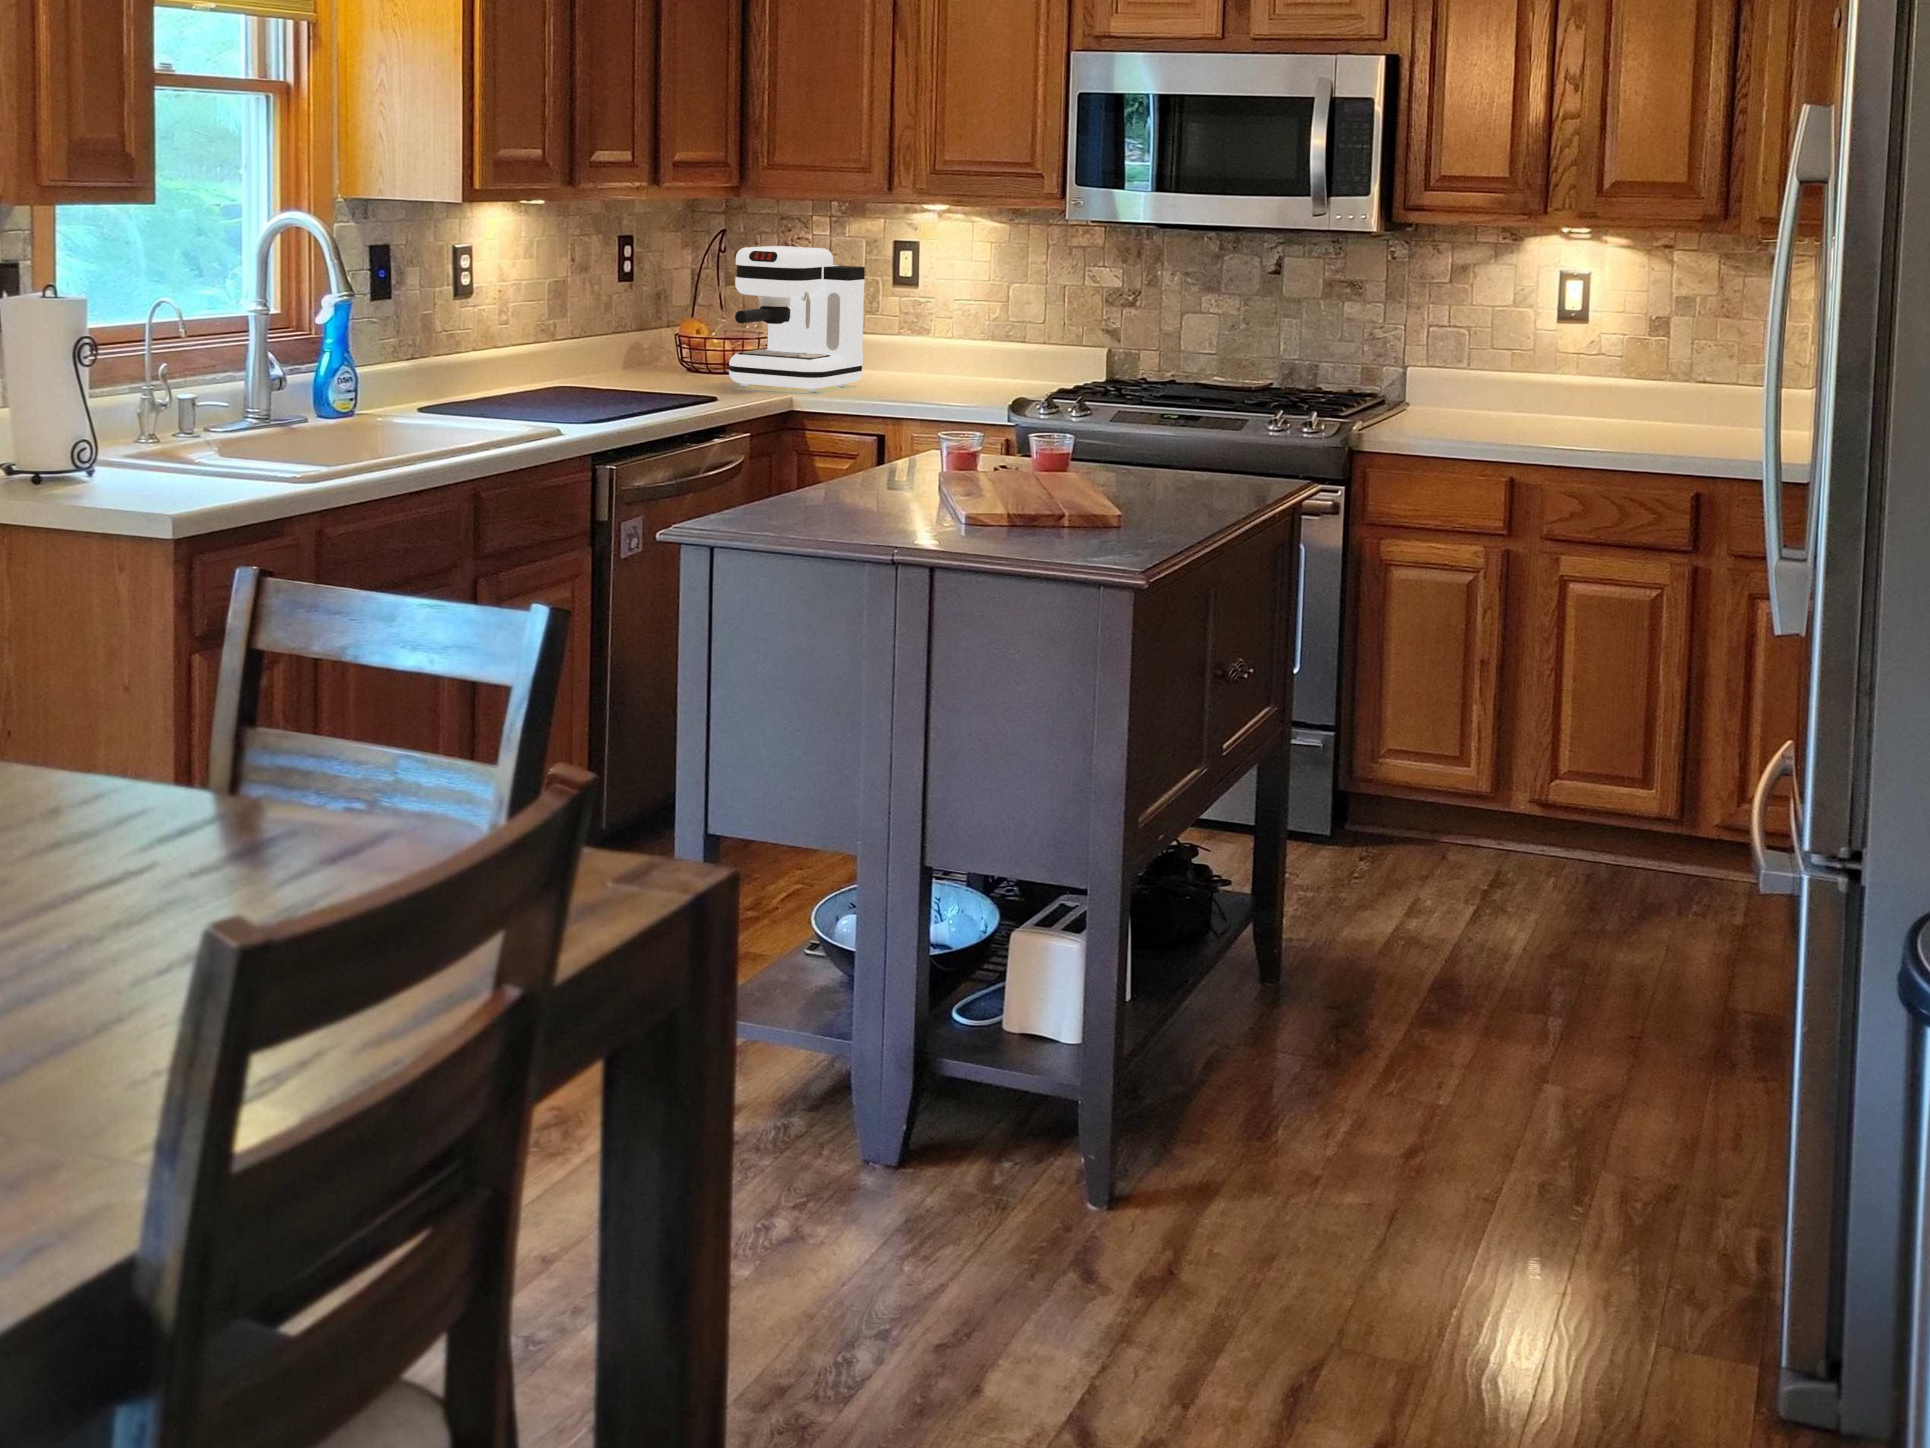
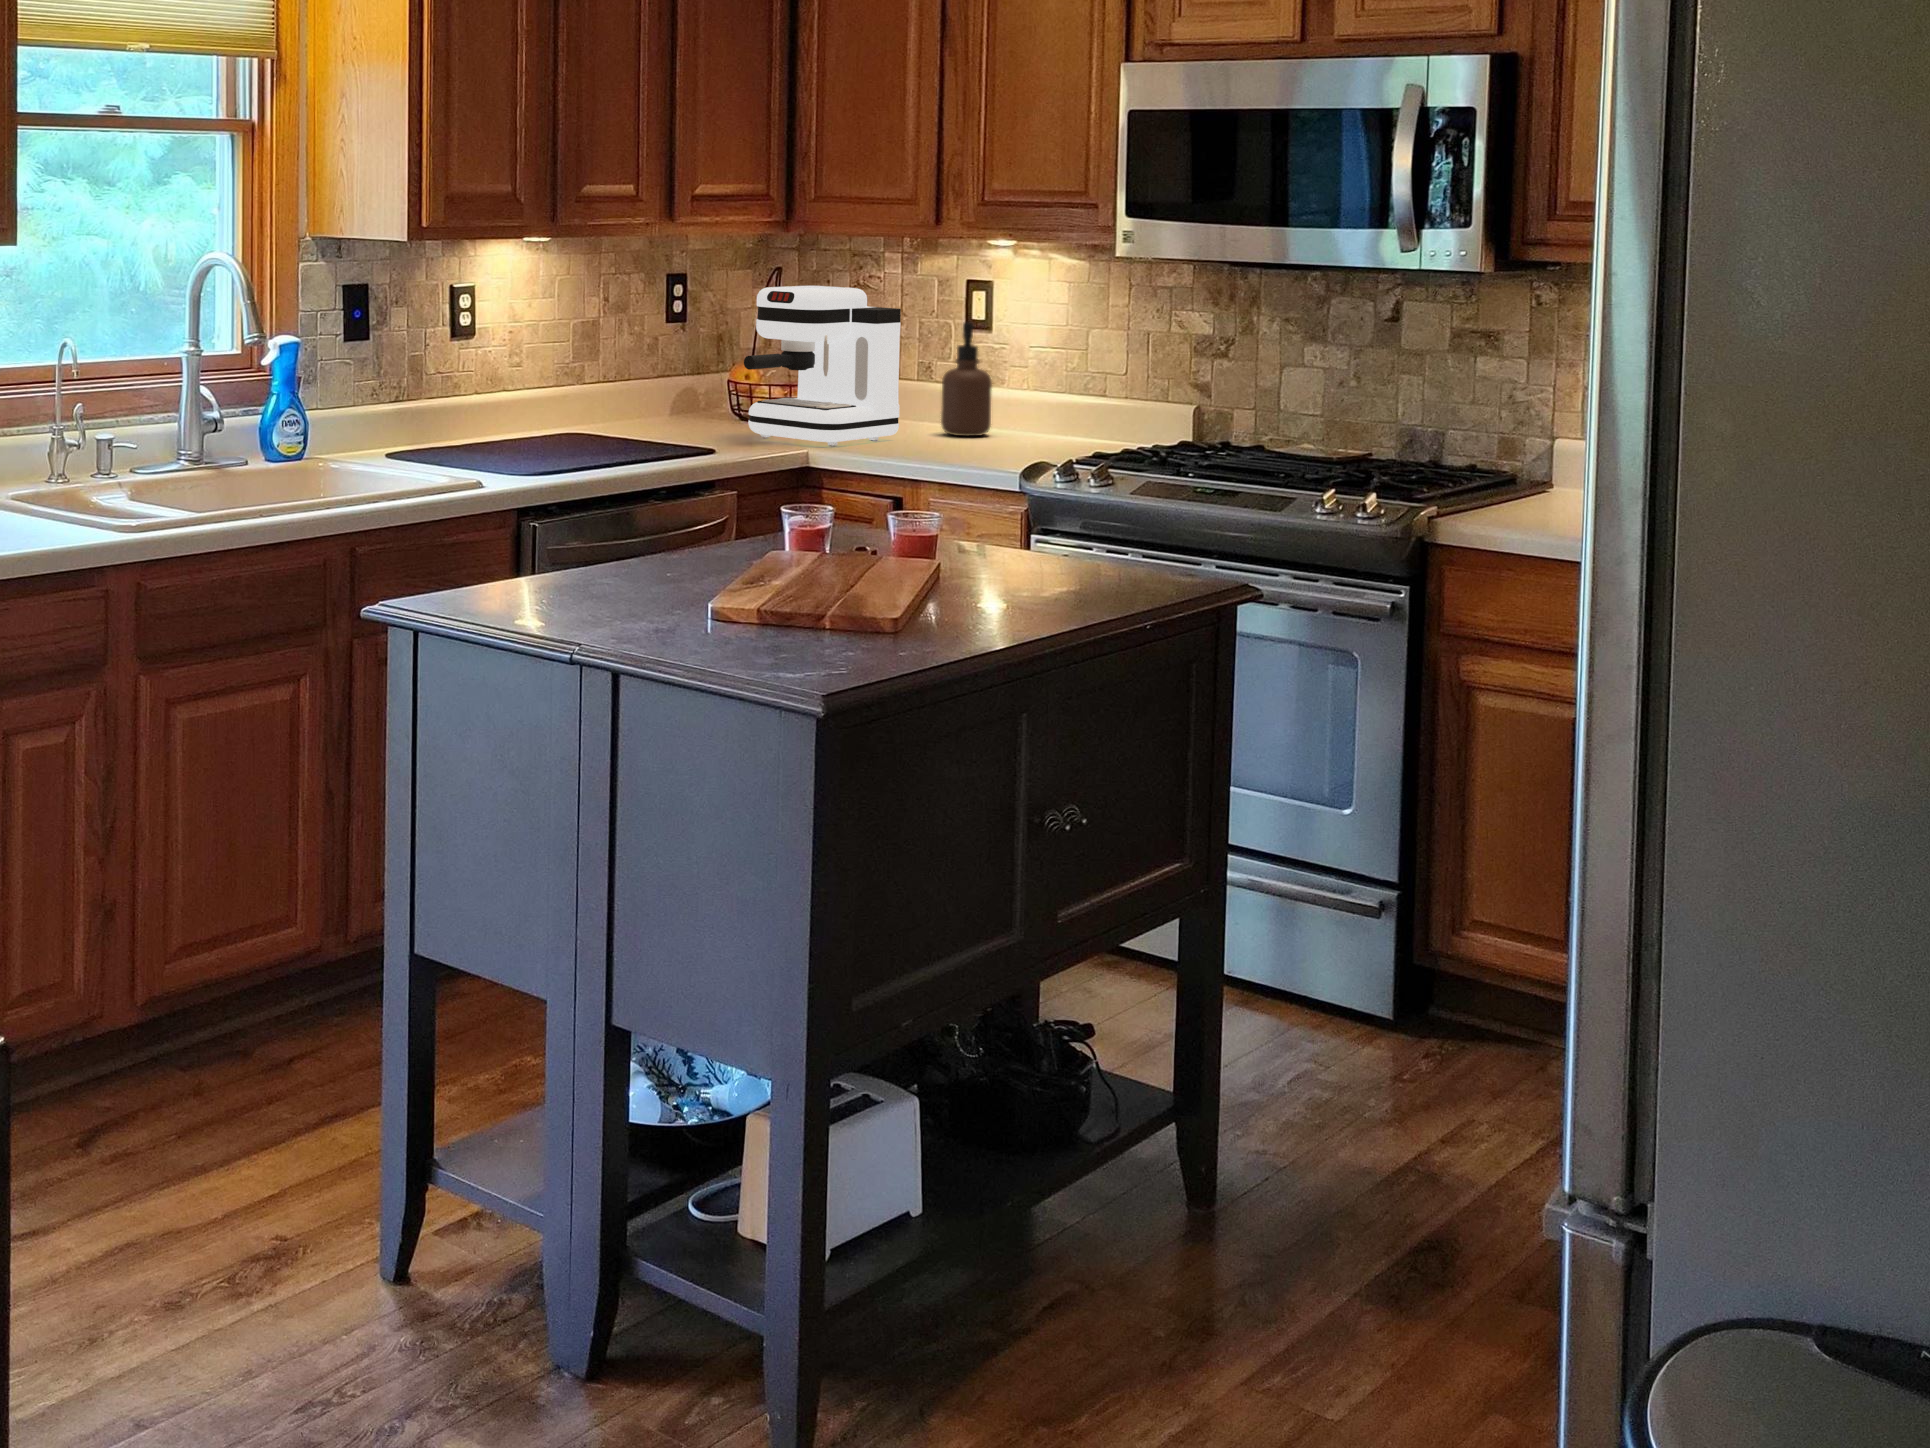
soap dispenser: none [890,279,935,381] -> present [941,322,992,436]

